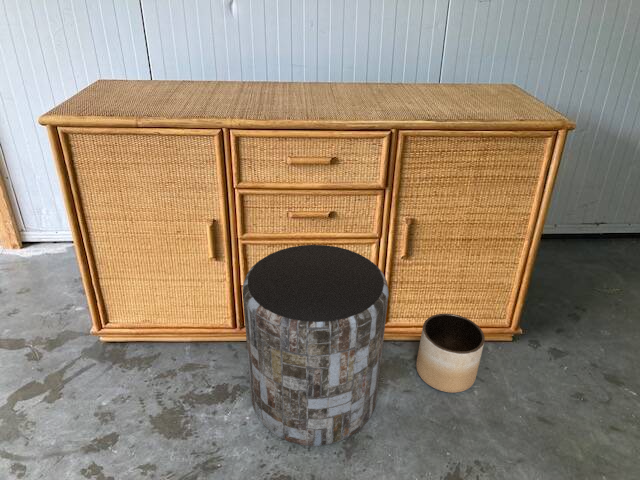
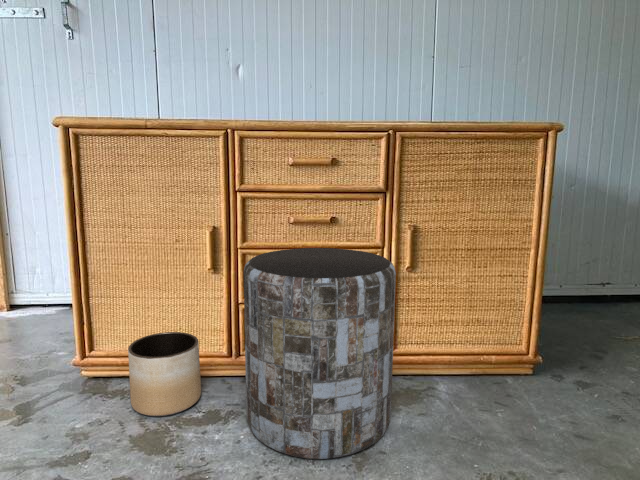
planter: present [416,313,485,393] -> present [128,332,201,416]

